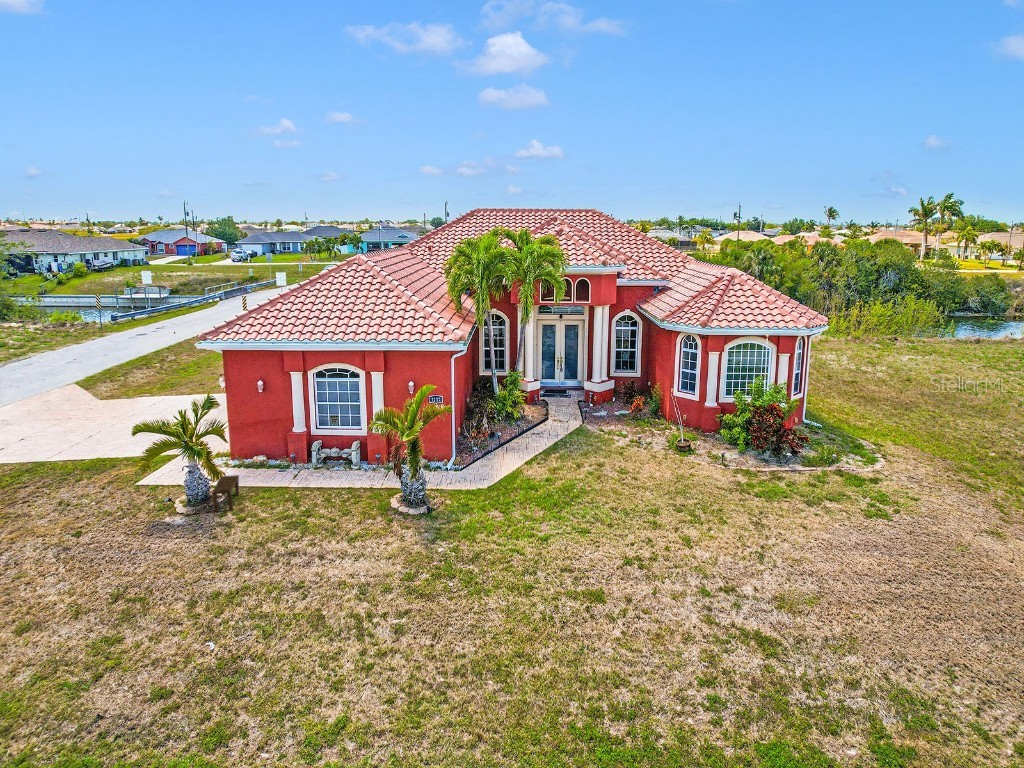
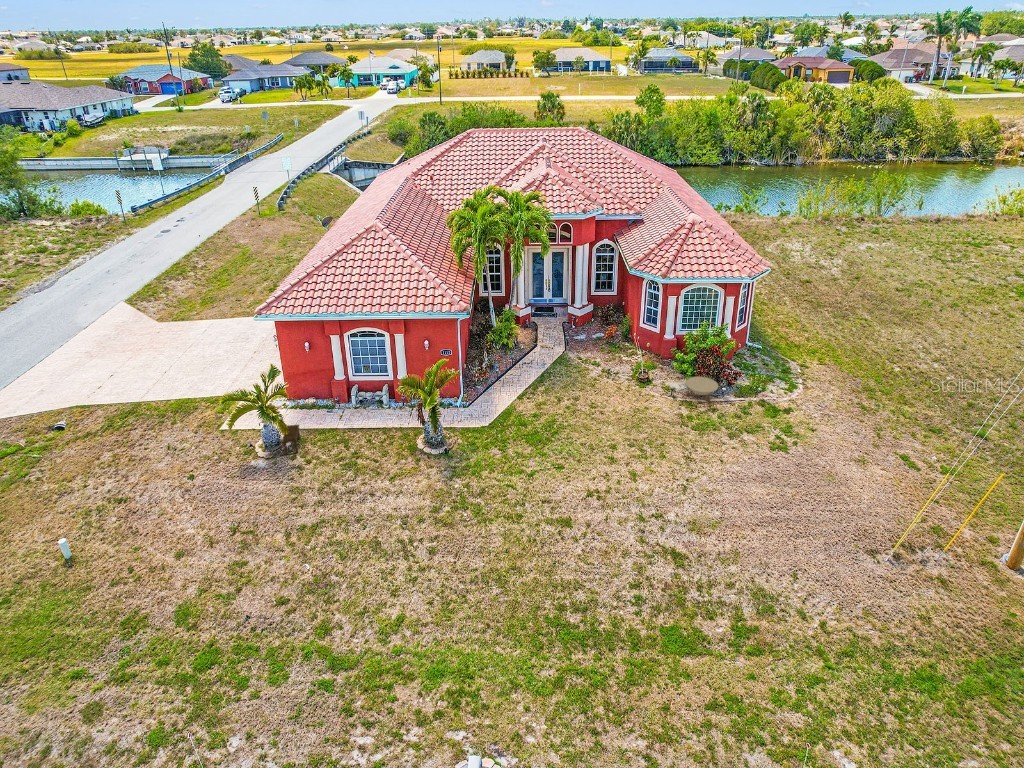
round table: none [736,440,778,469] -> present [686,377,718,402]

